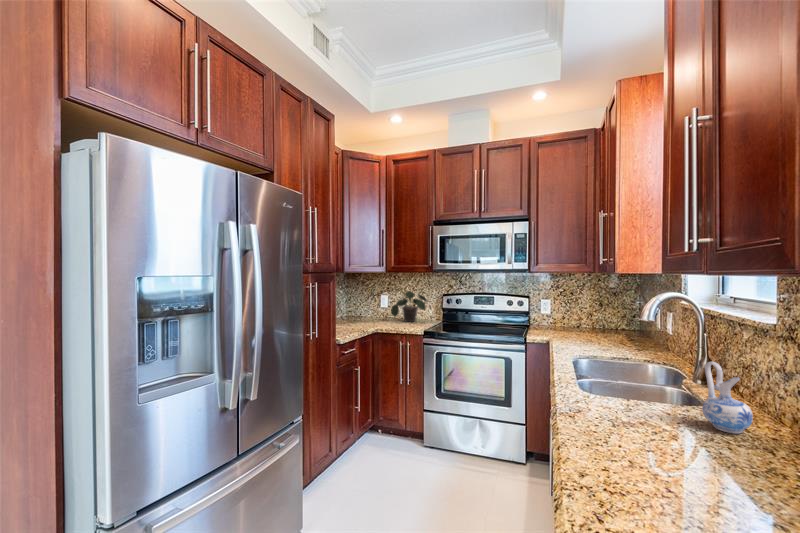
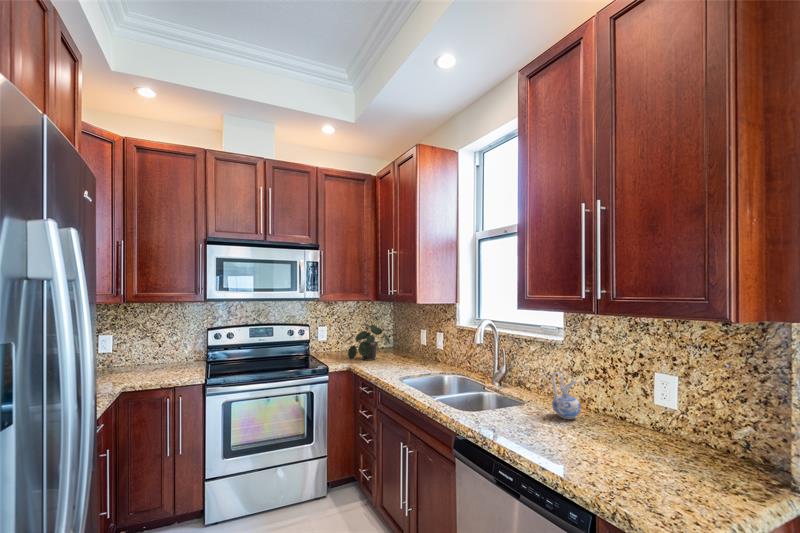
potted plant: present [391,291,427,322] -> present [345,325,390,361]

